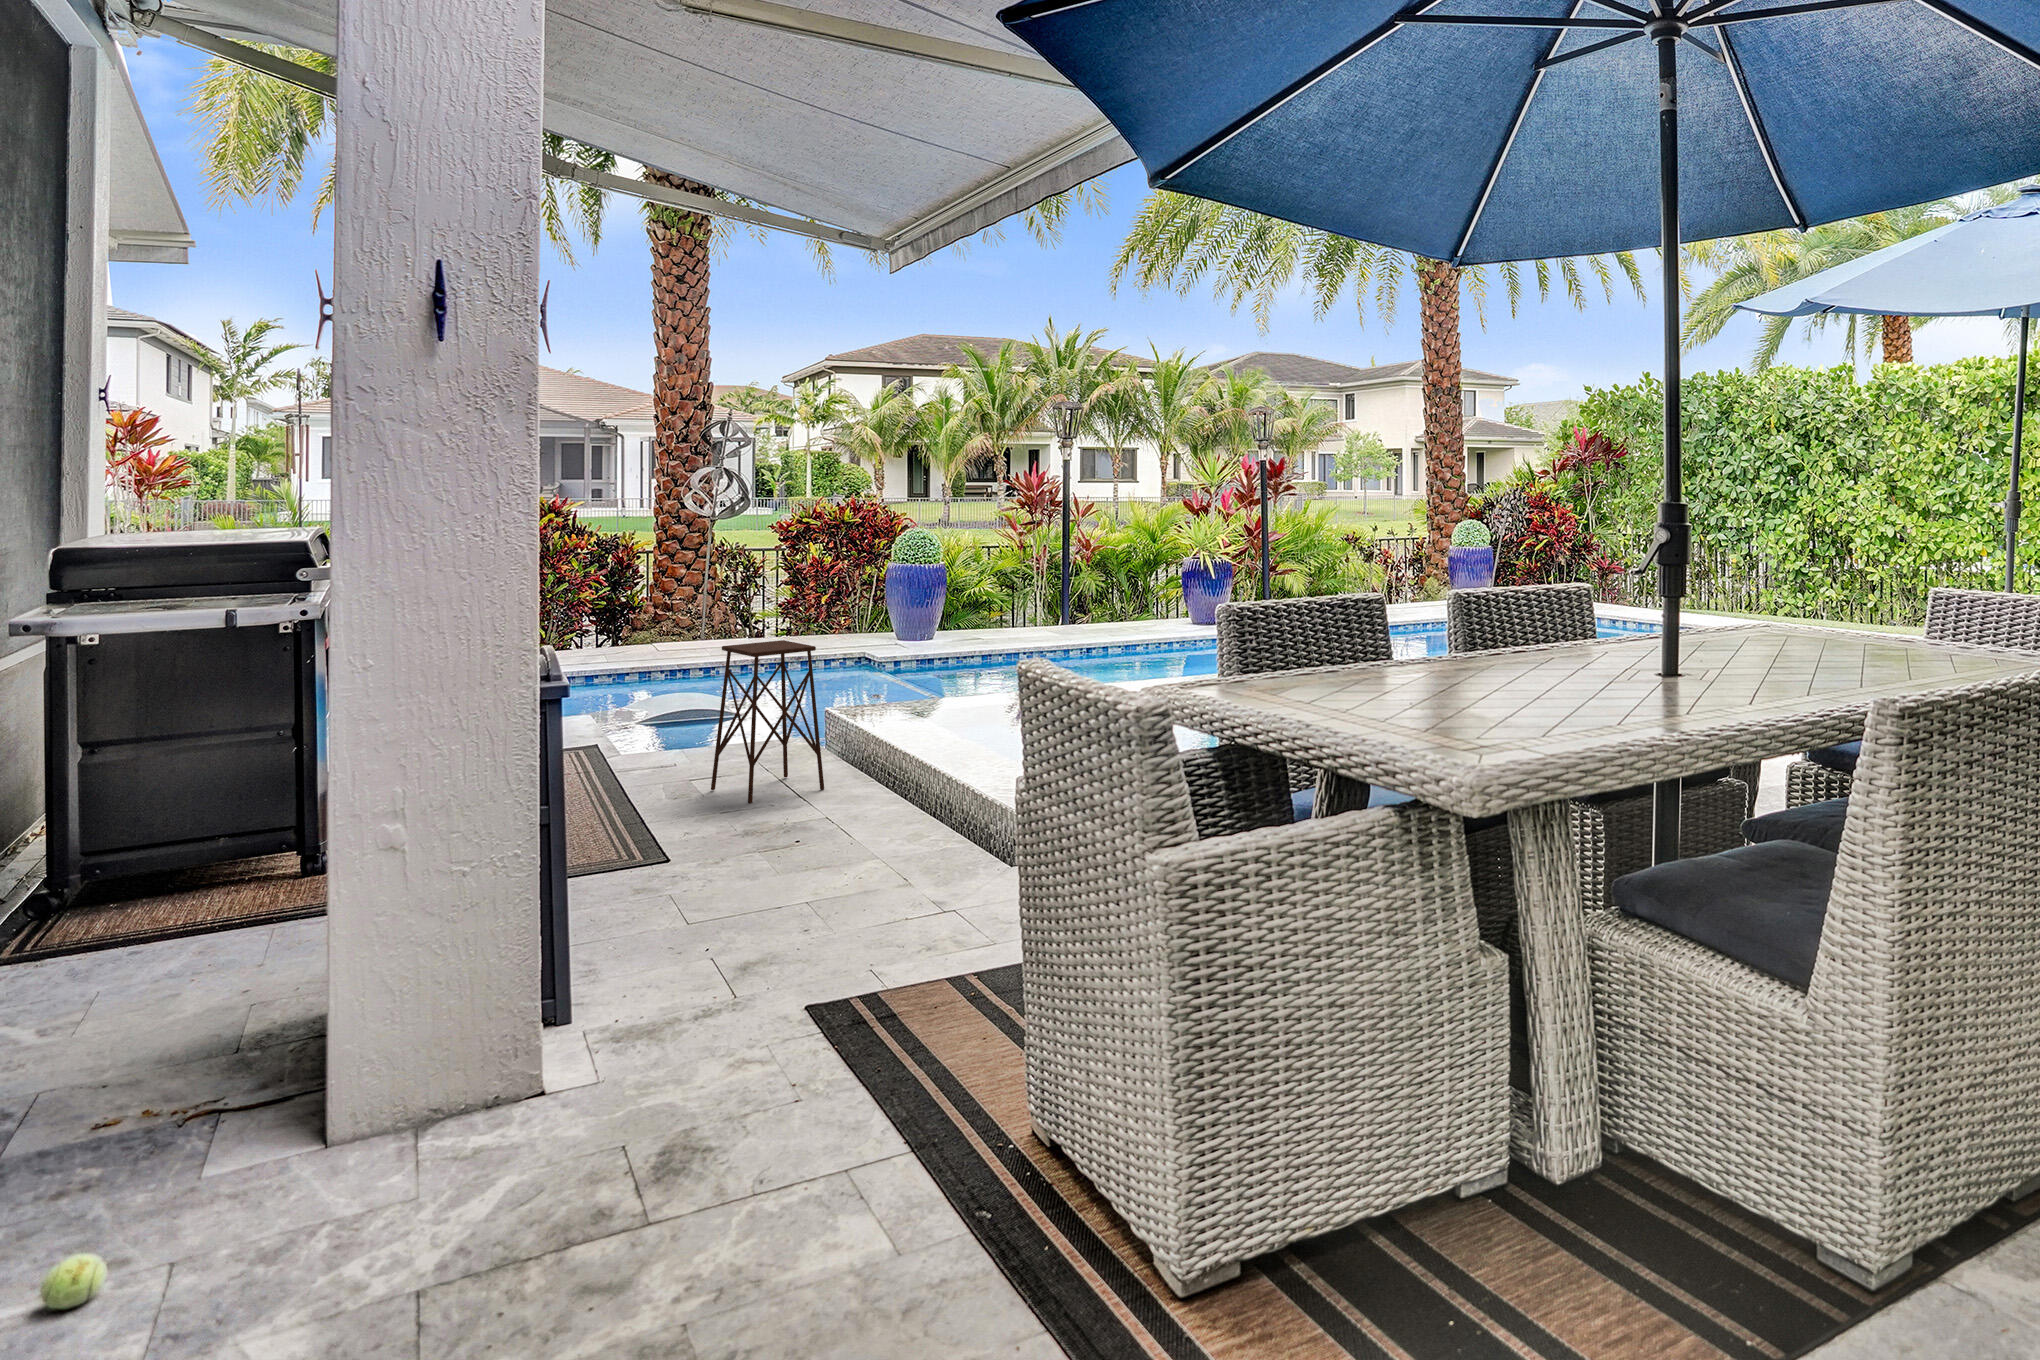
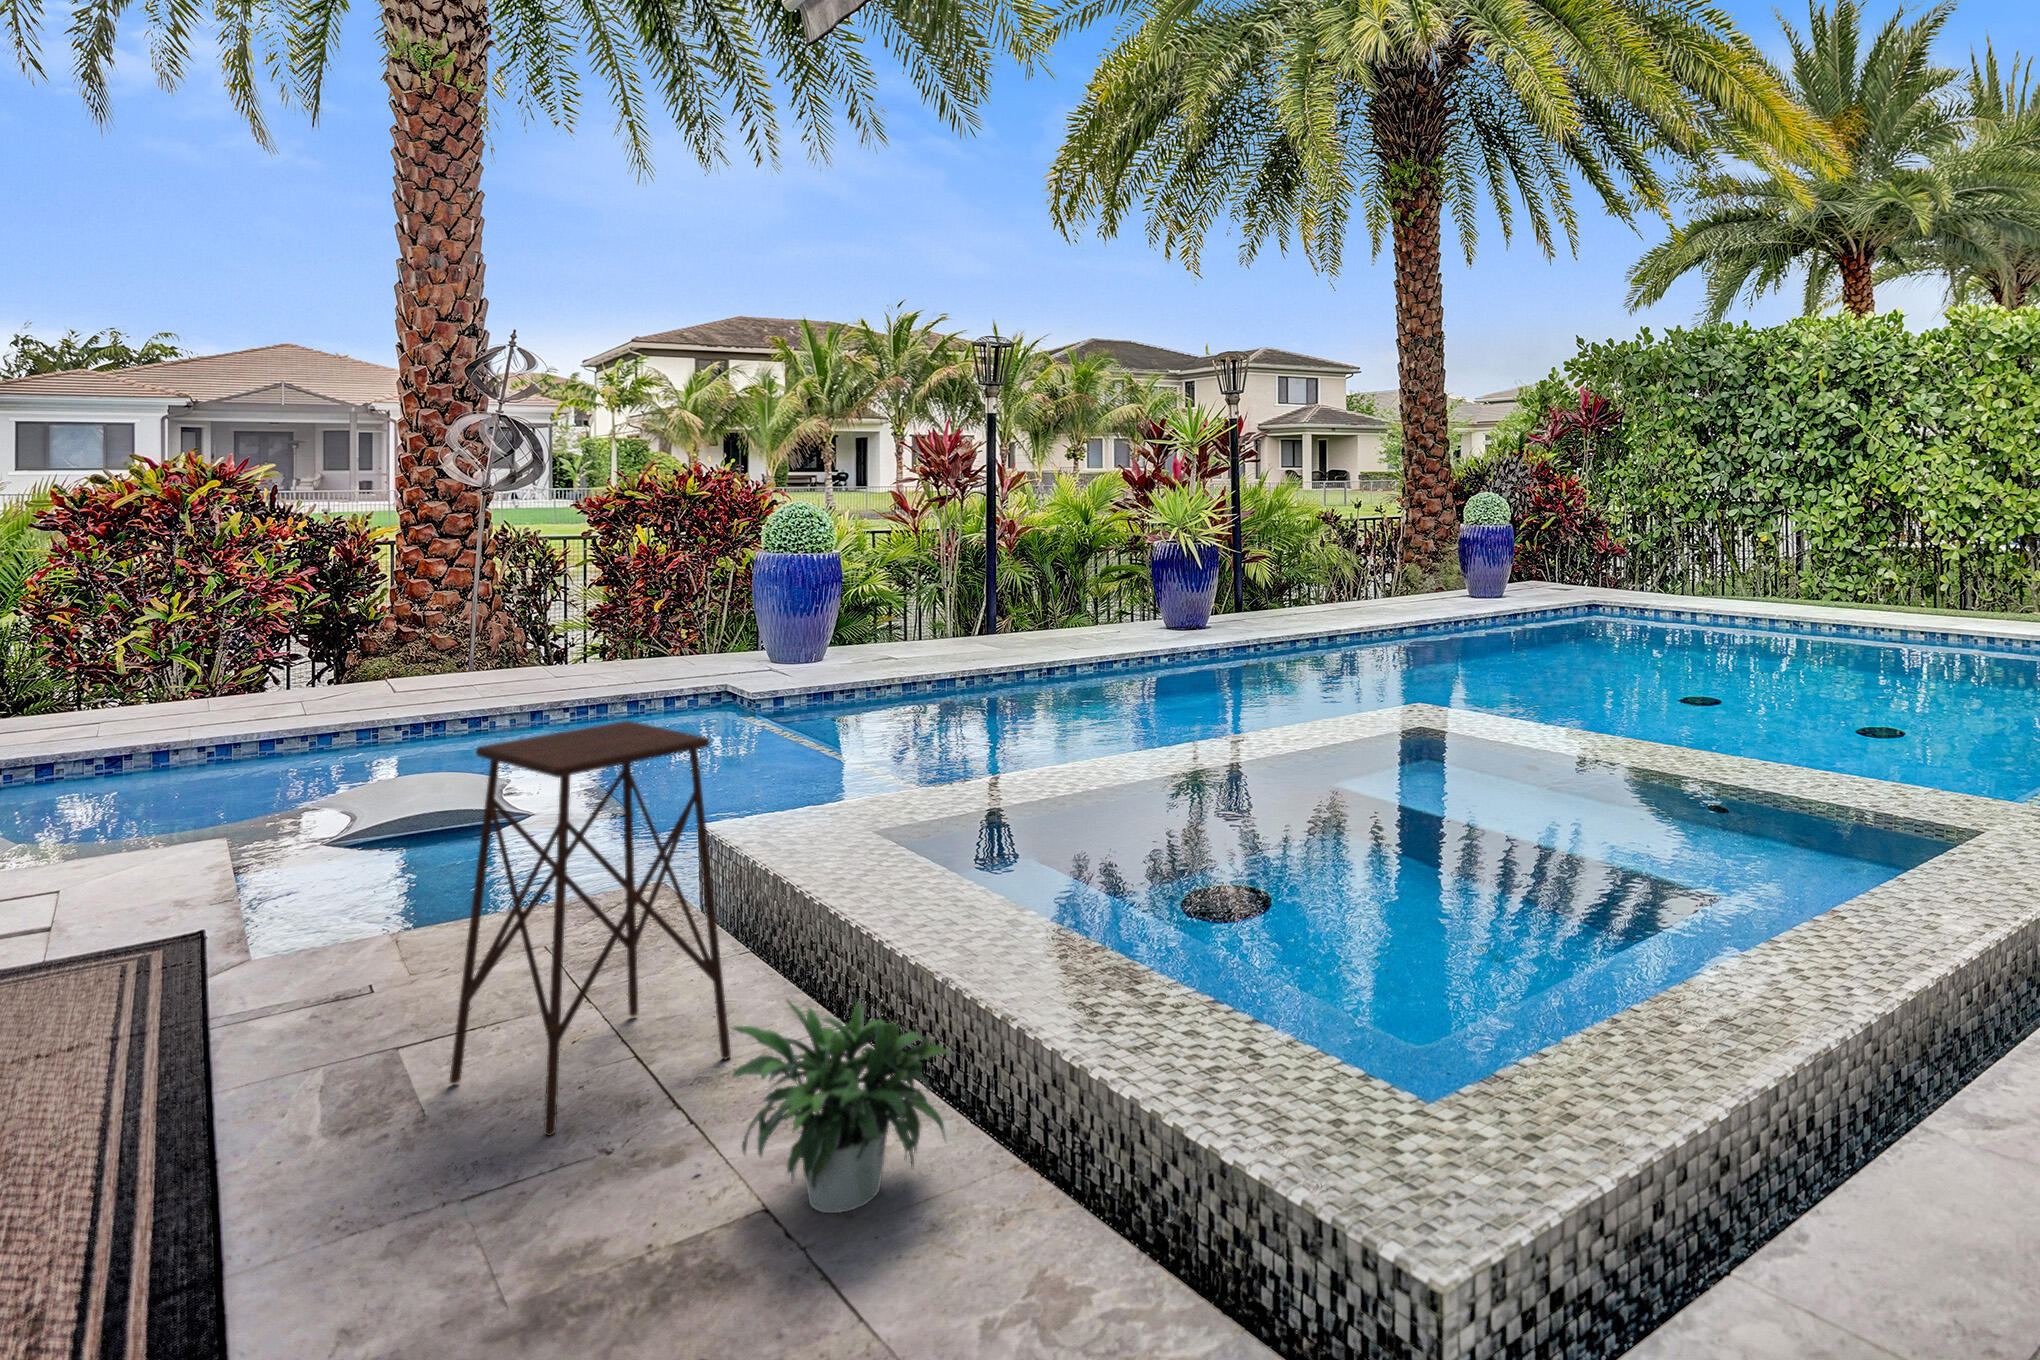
potted plant: none [802,744,900,823] -> present [696,1000,950,1213]

